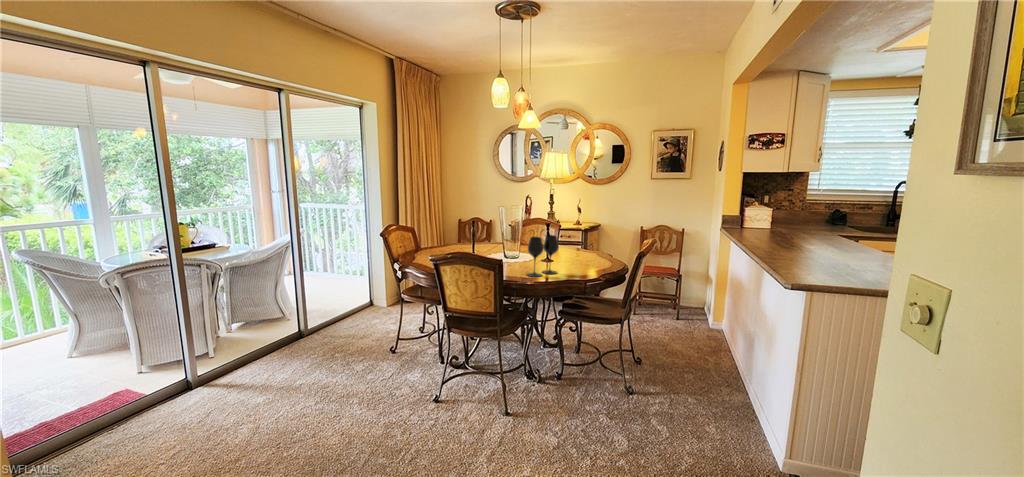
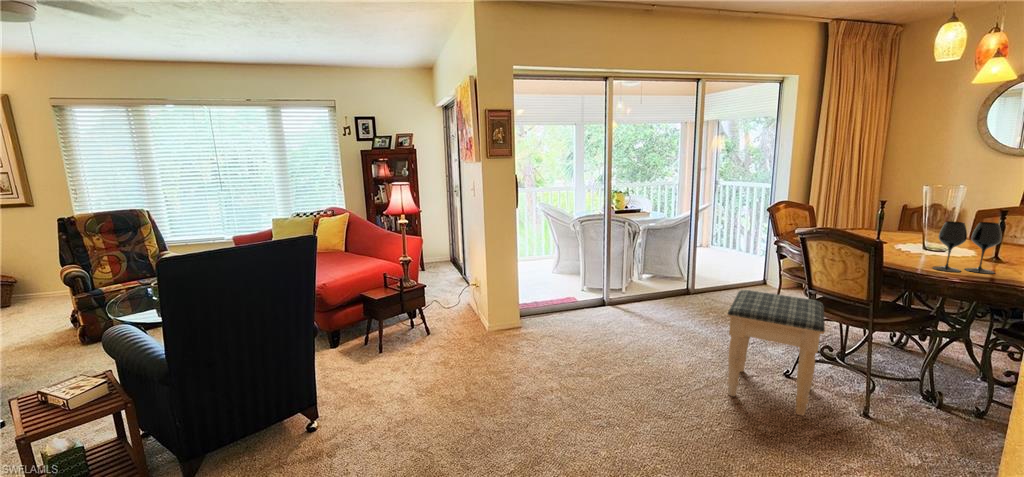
footstool: none [385,321,478,452] -> present [727,290,825,415]

